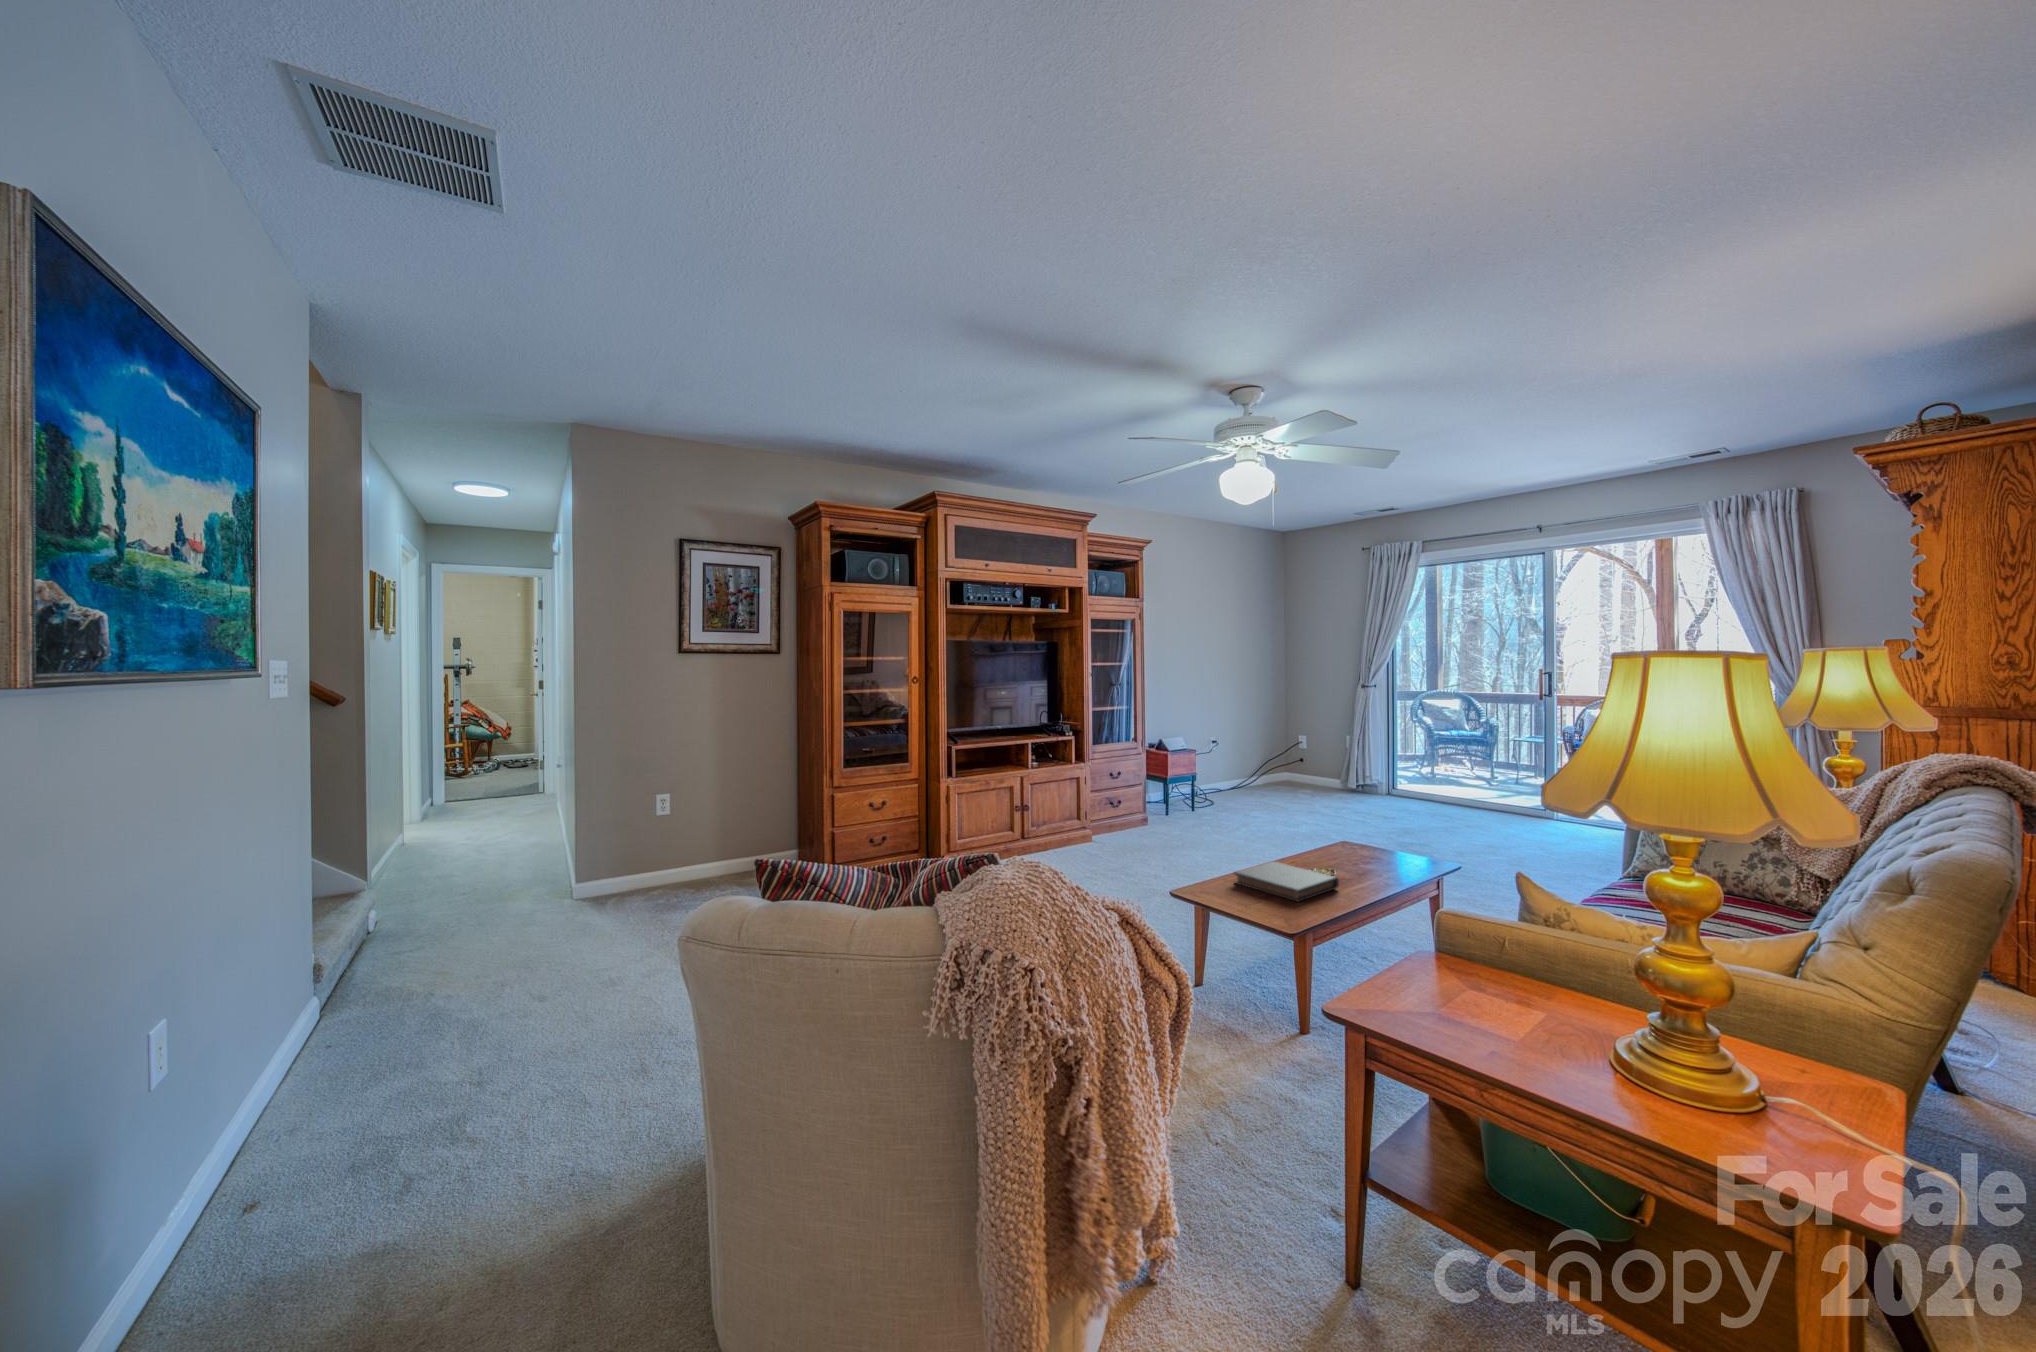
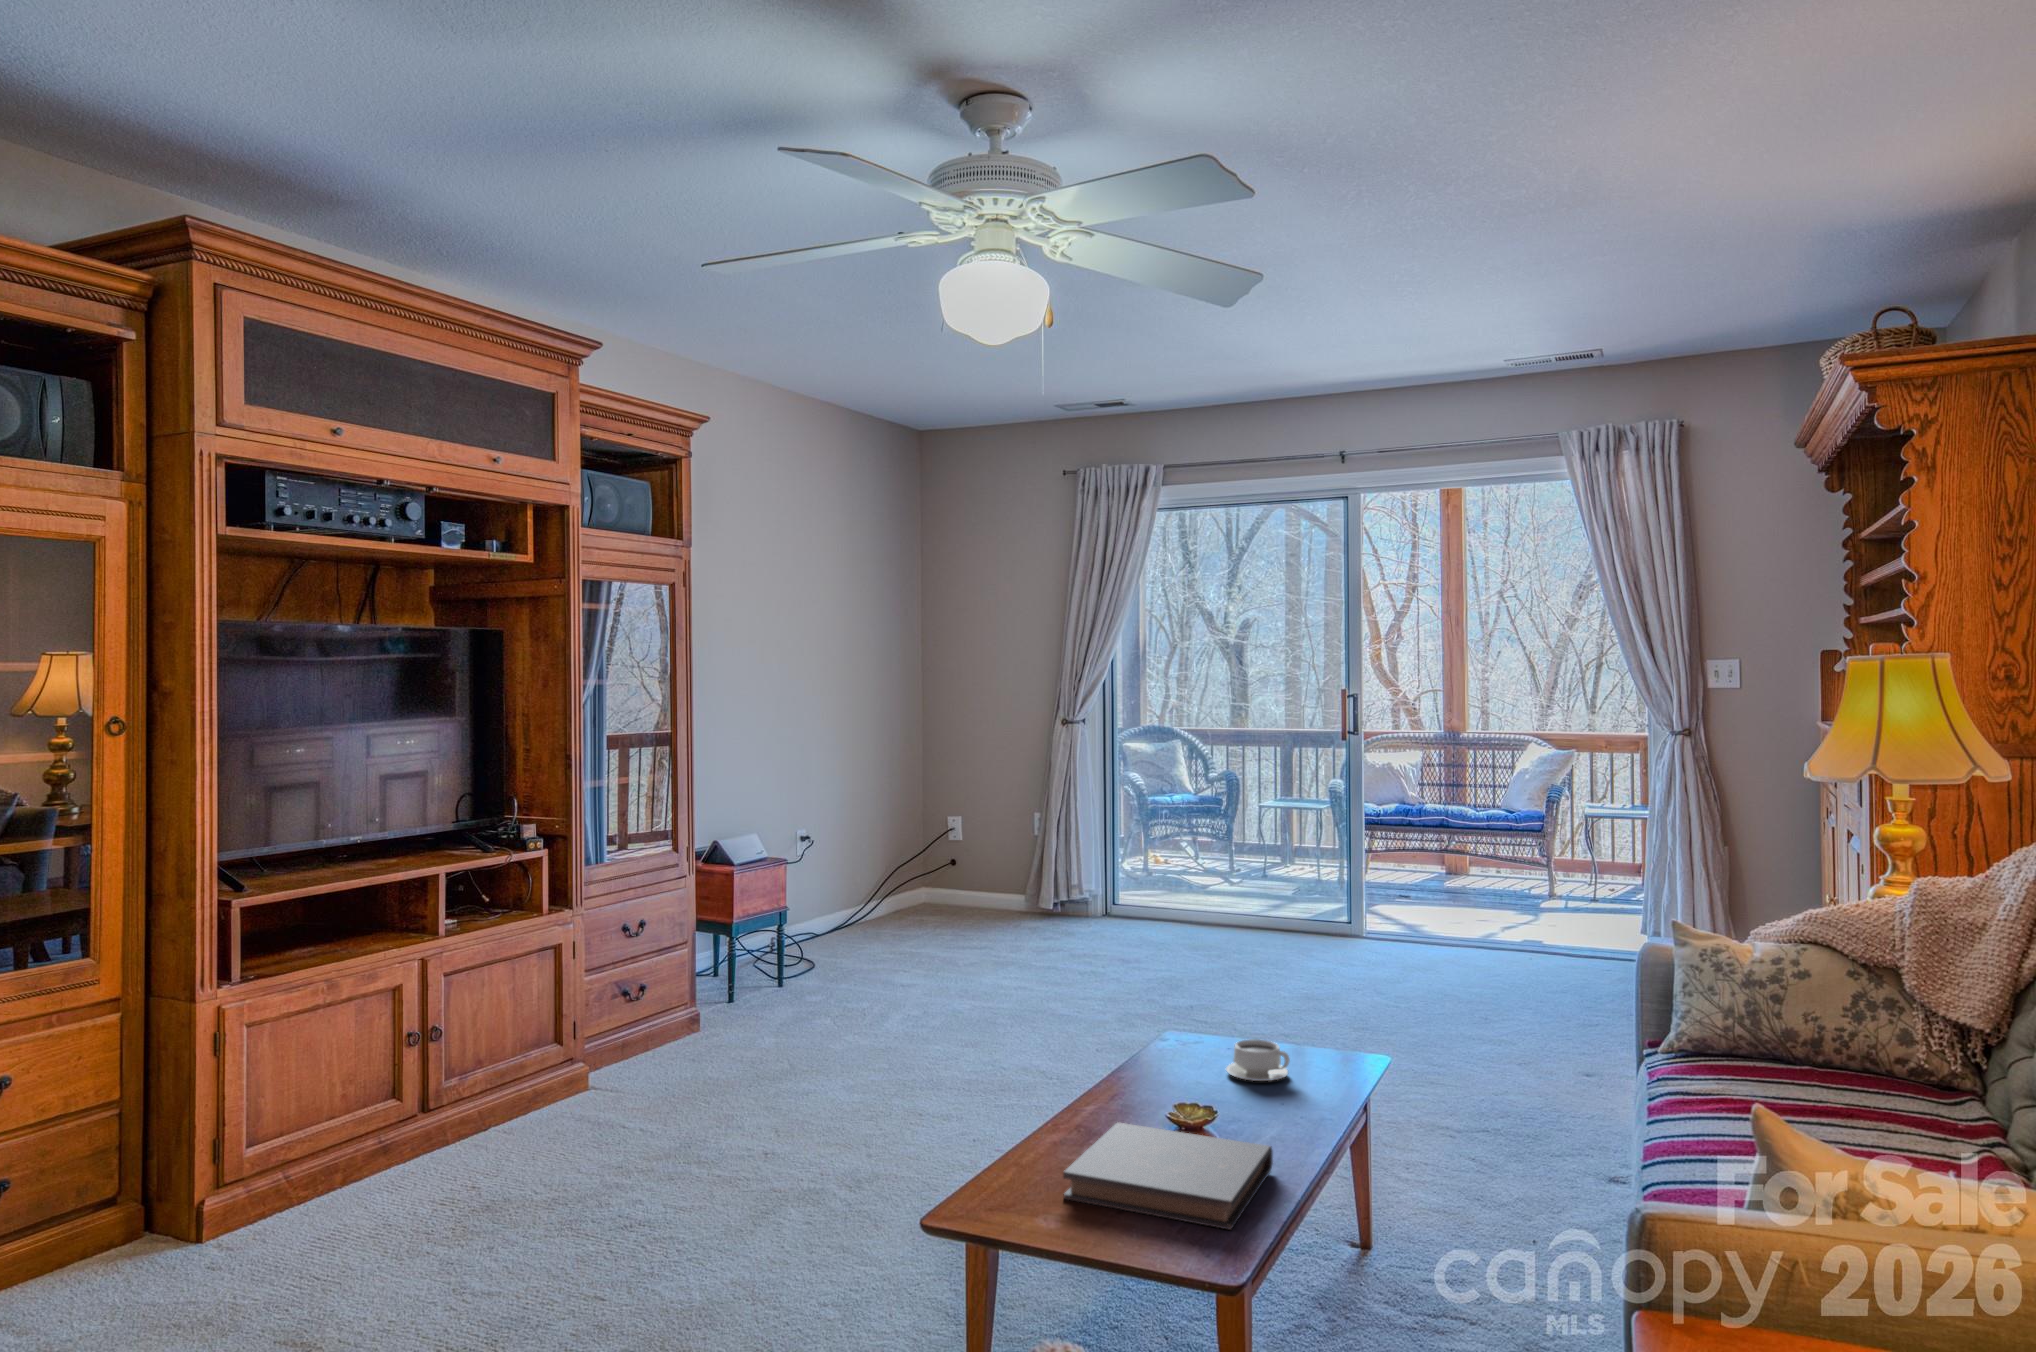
teacup: none [1353,841,1386,860] -> present [1226,1039,1290,1081]

